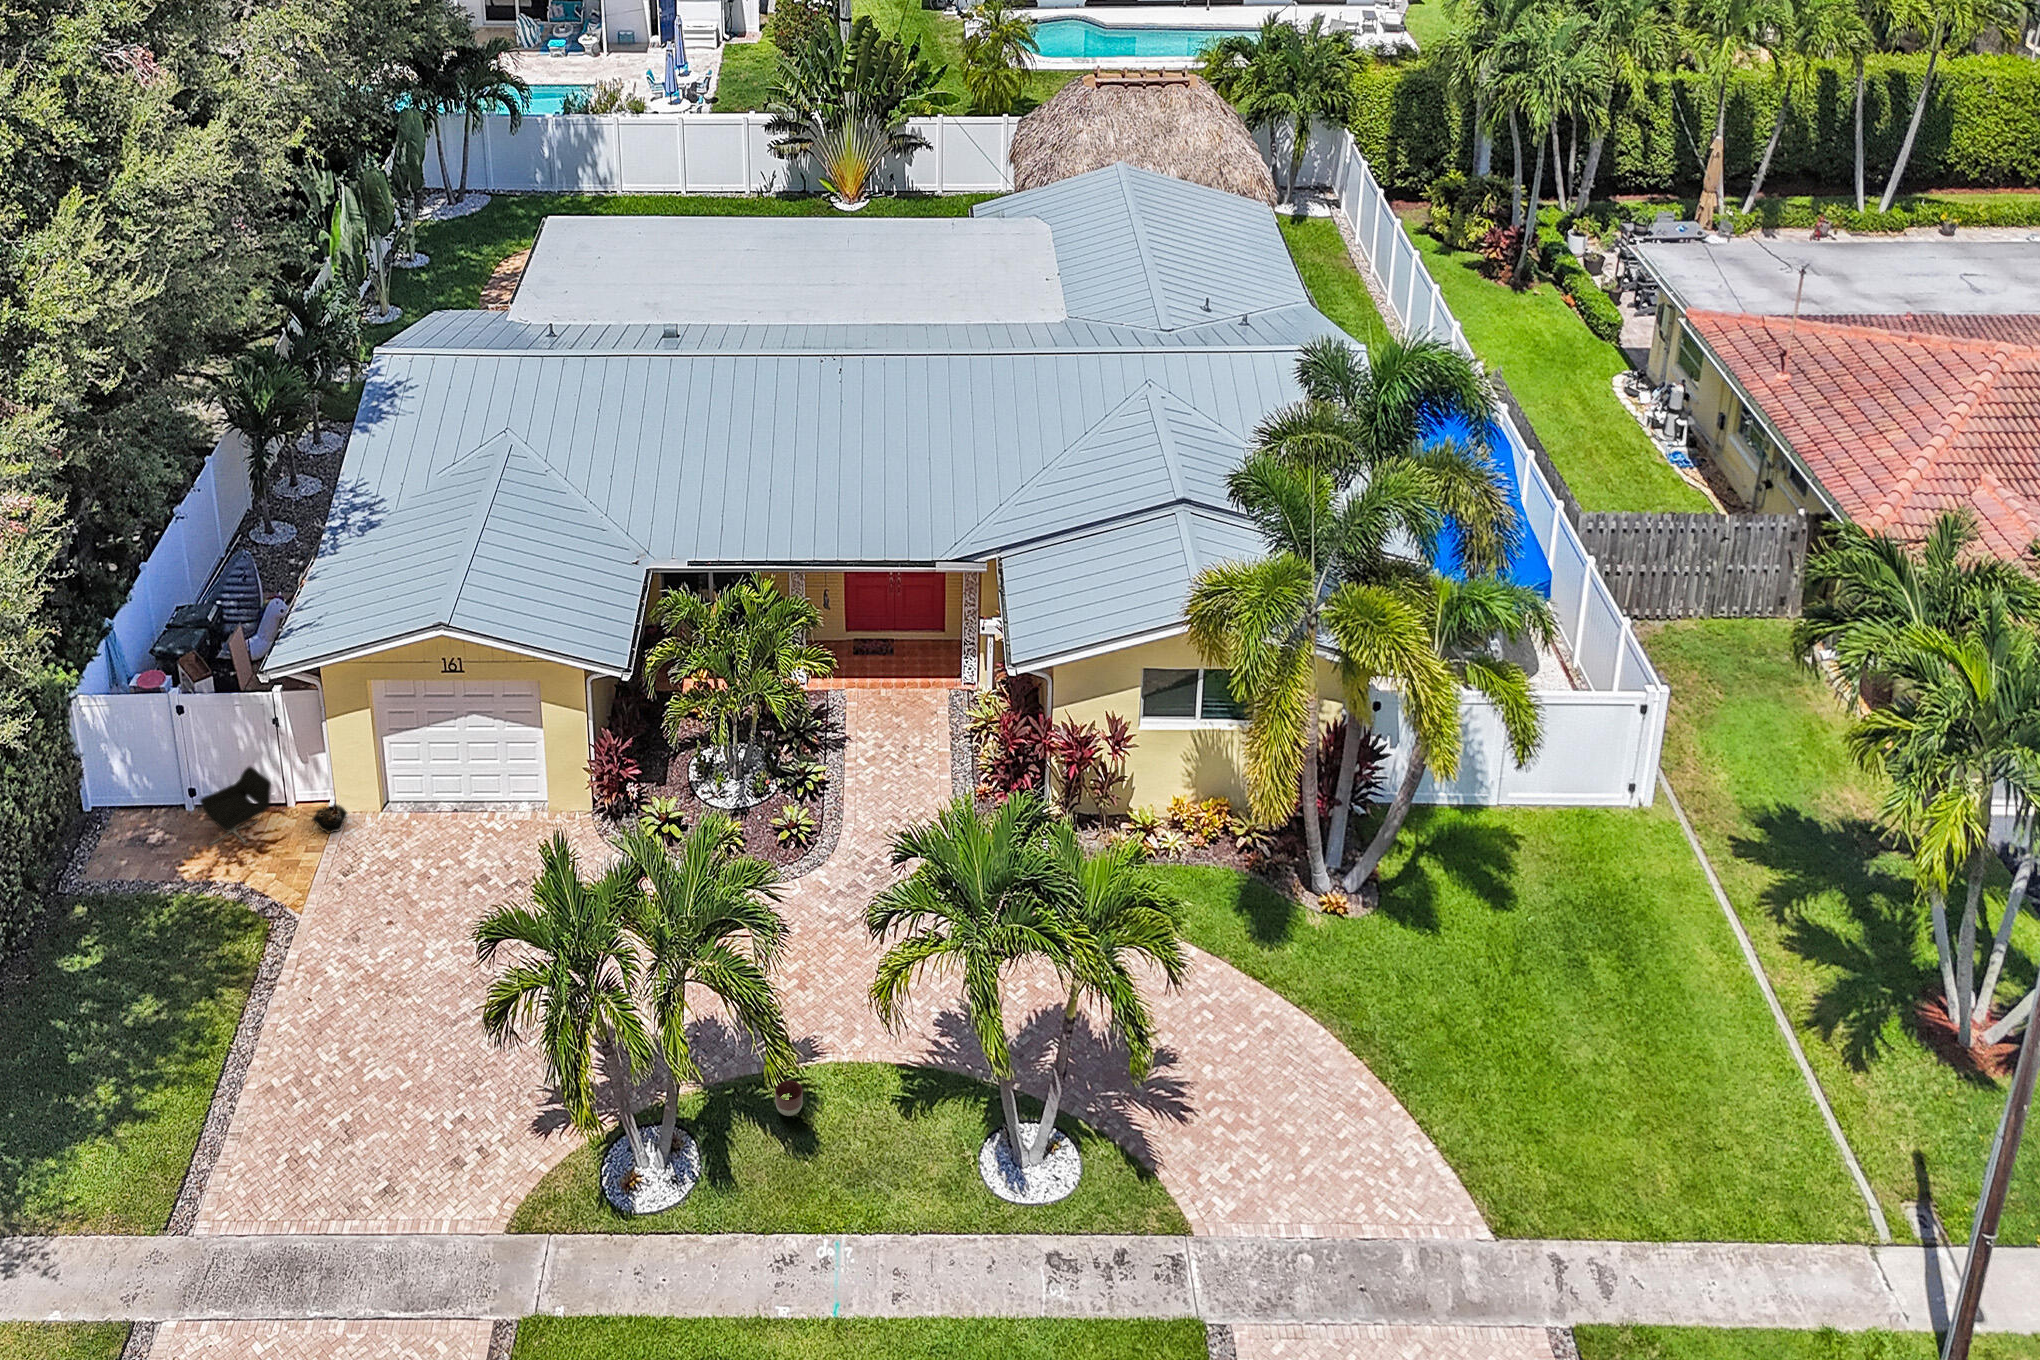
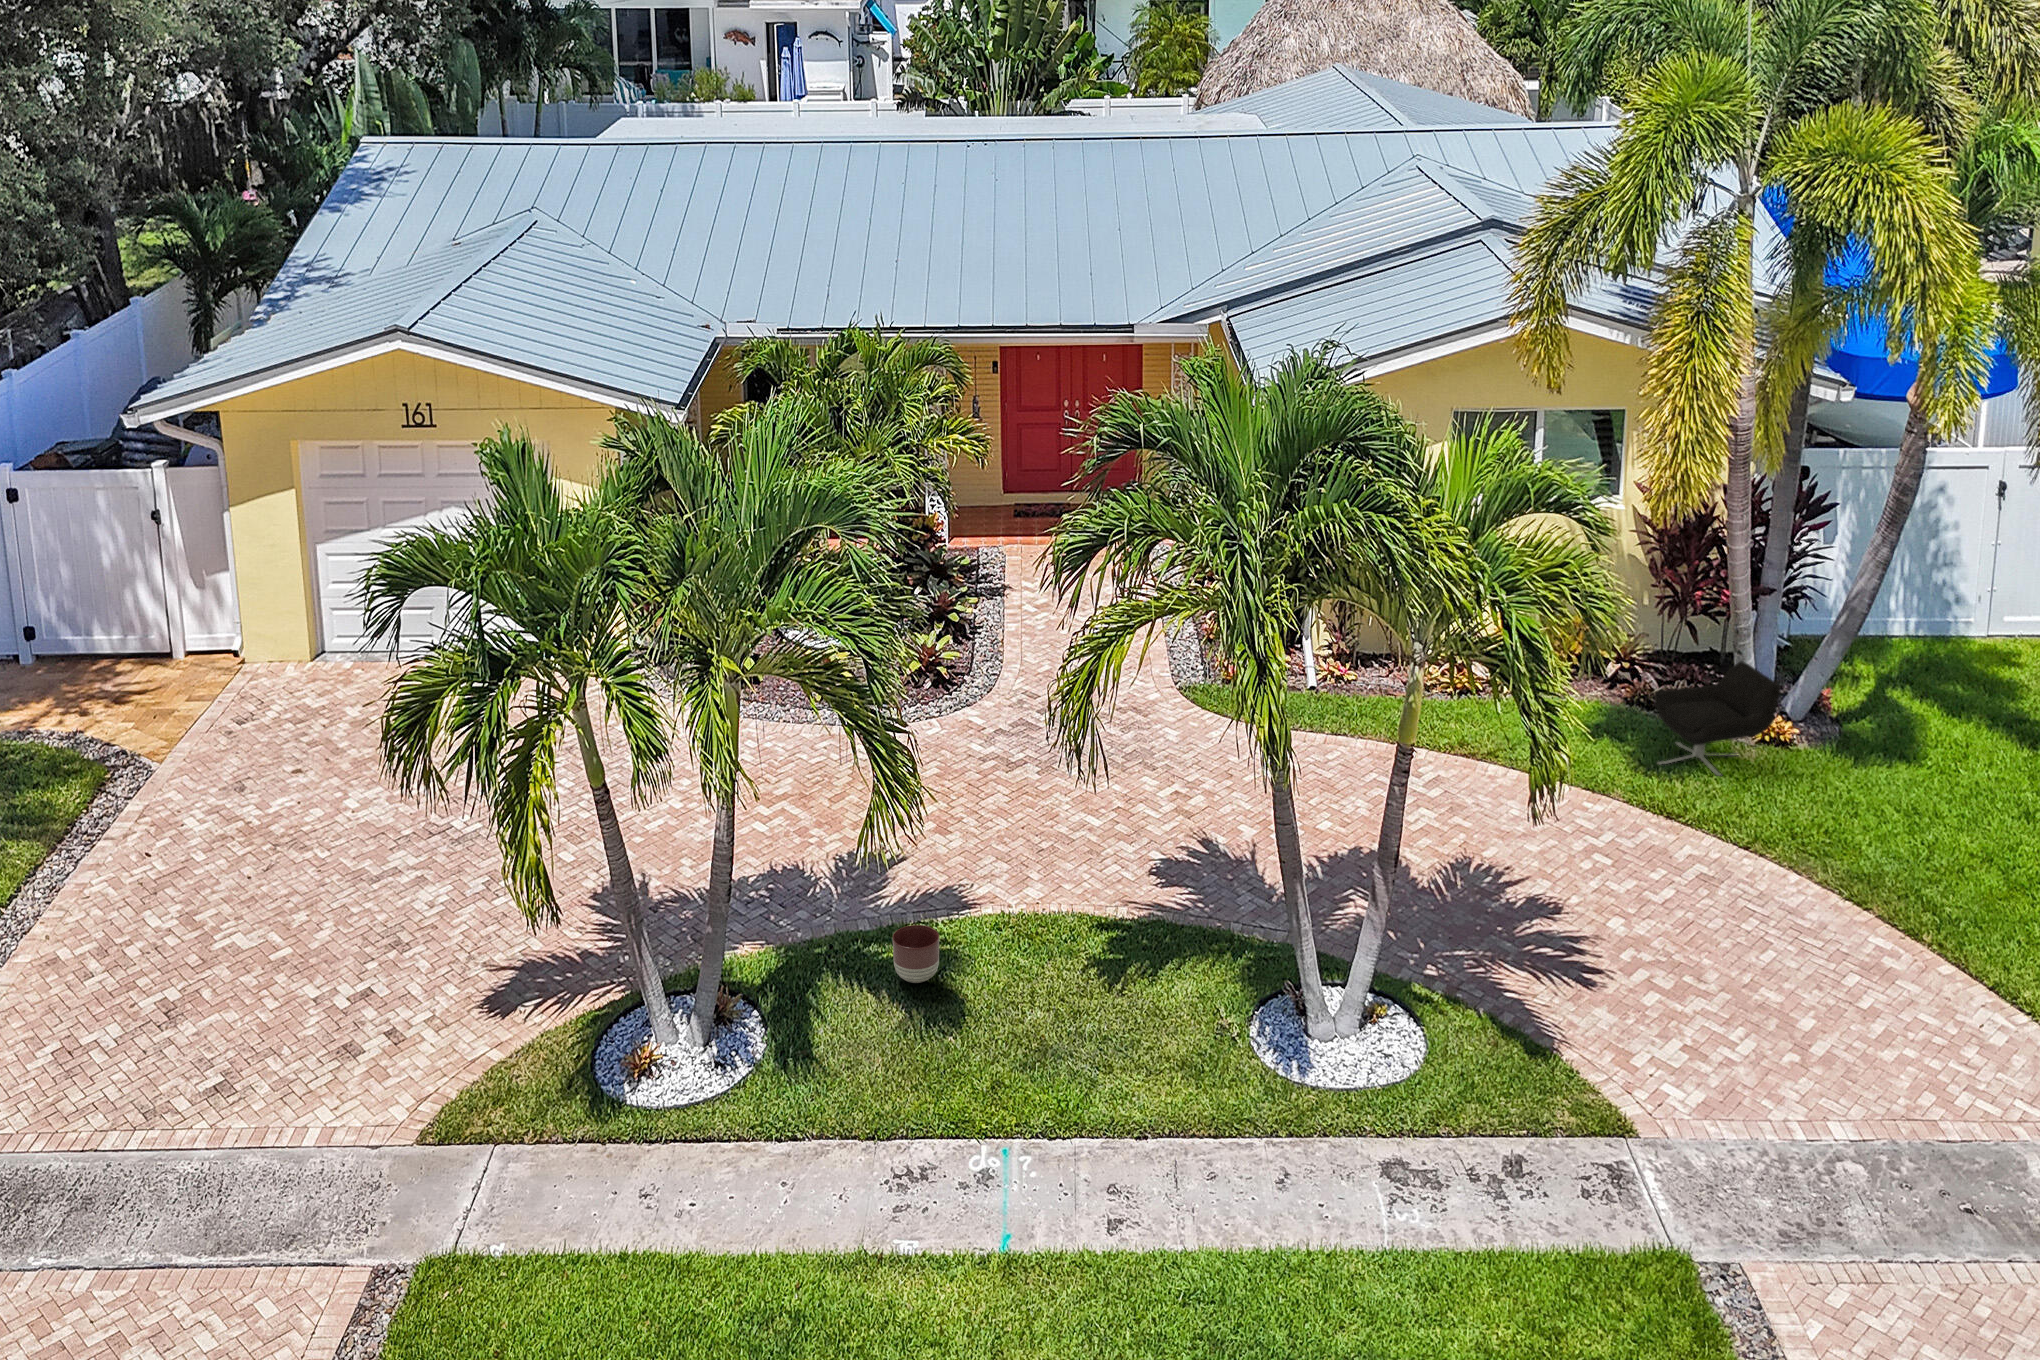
lounge chair: present [200,767,271,844] -> present [1654,661,1781,776]
basket: present [312,804,348,833] -> none [204,633,260,684]

